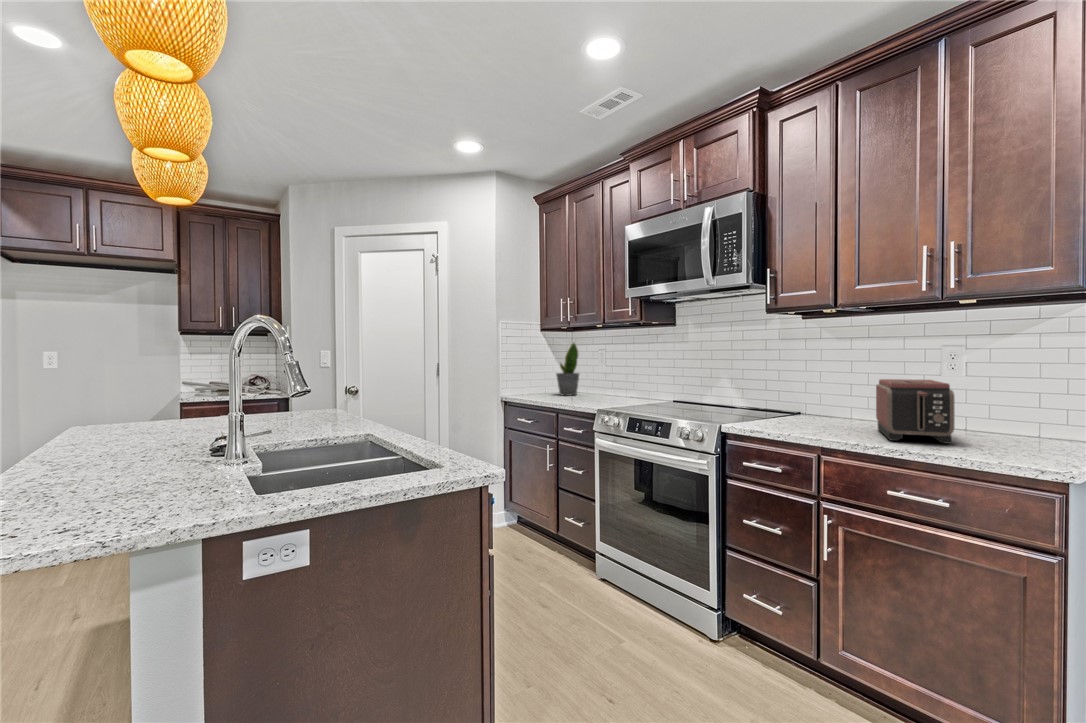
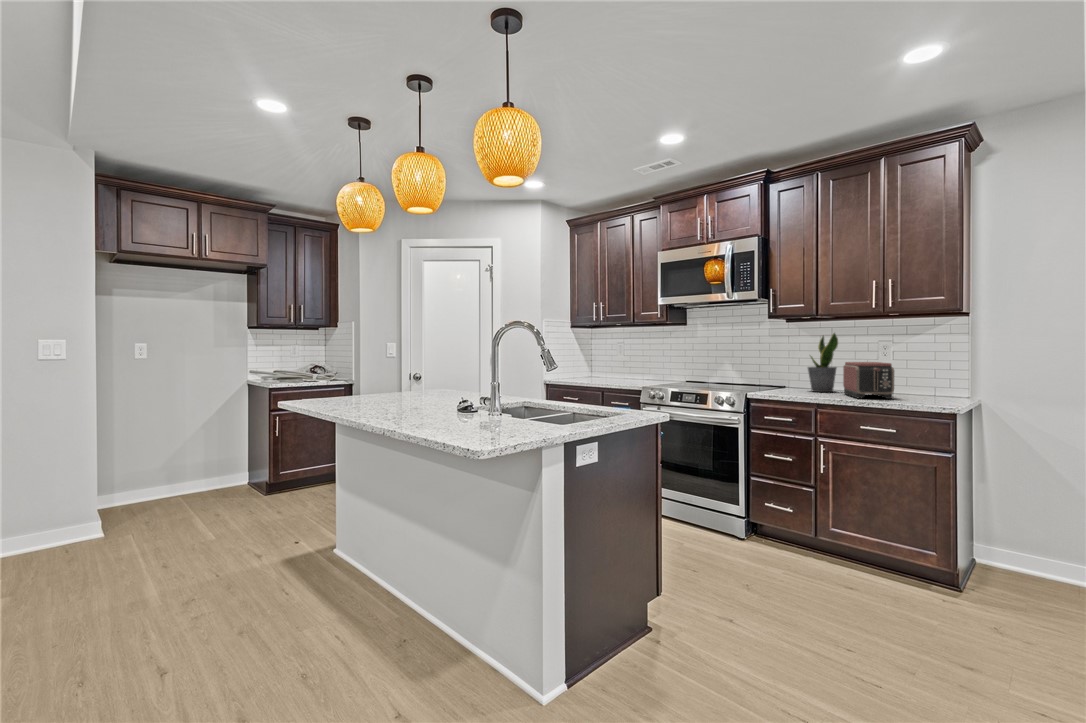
potted plant: present [556,343,579,396] -> present [808,333,838,392]

